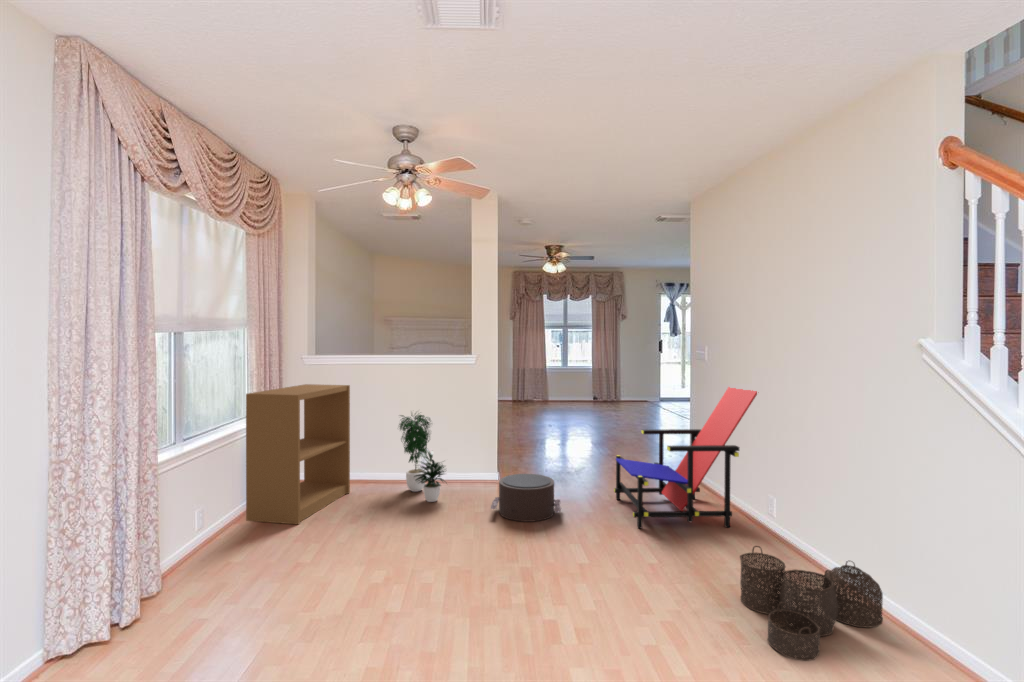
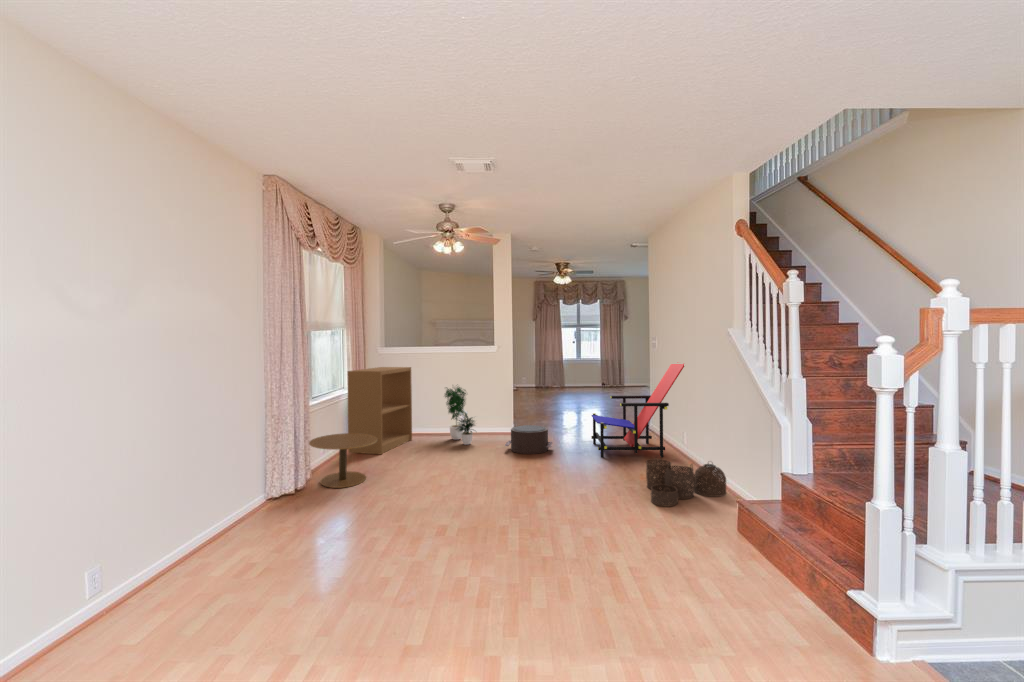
side table: none [153,503,282,615] -> present [309,433,377,488]

